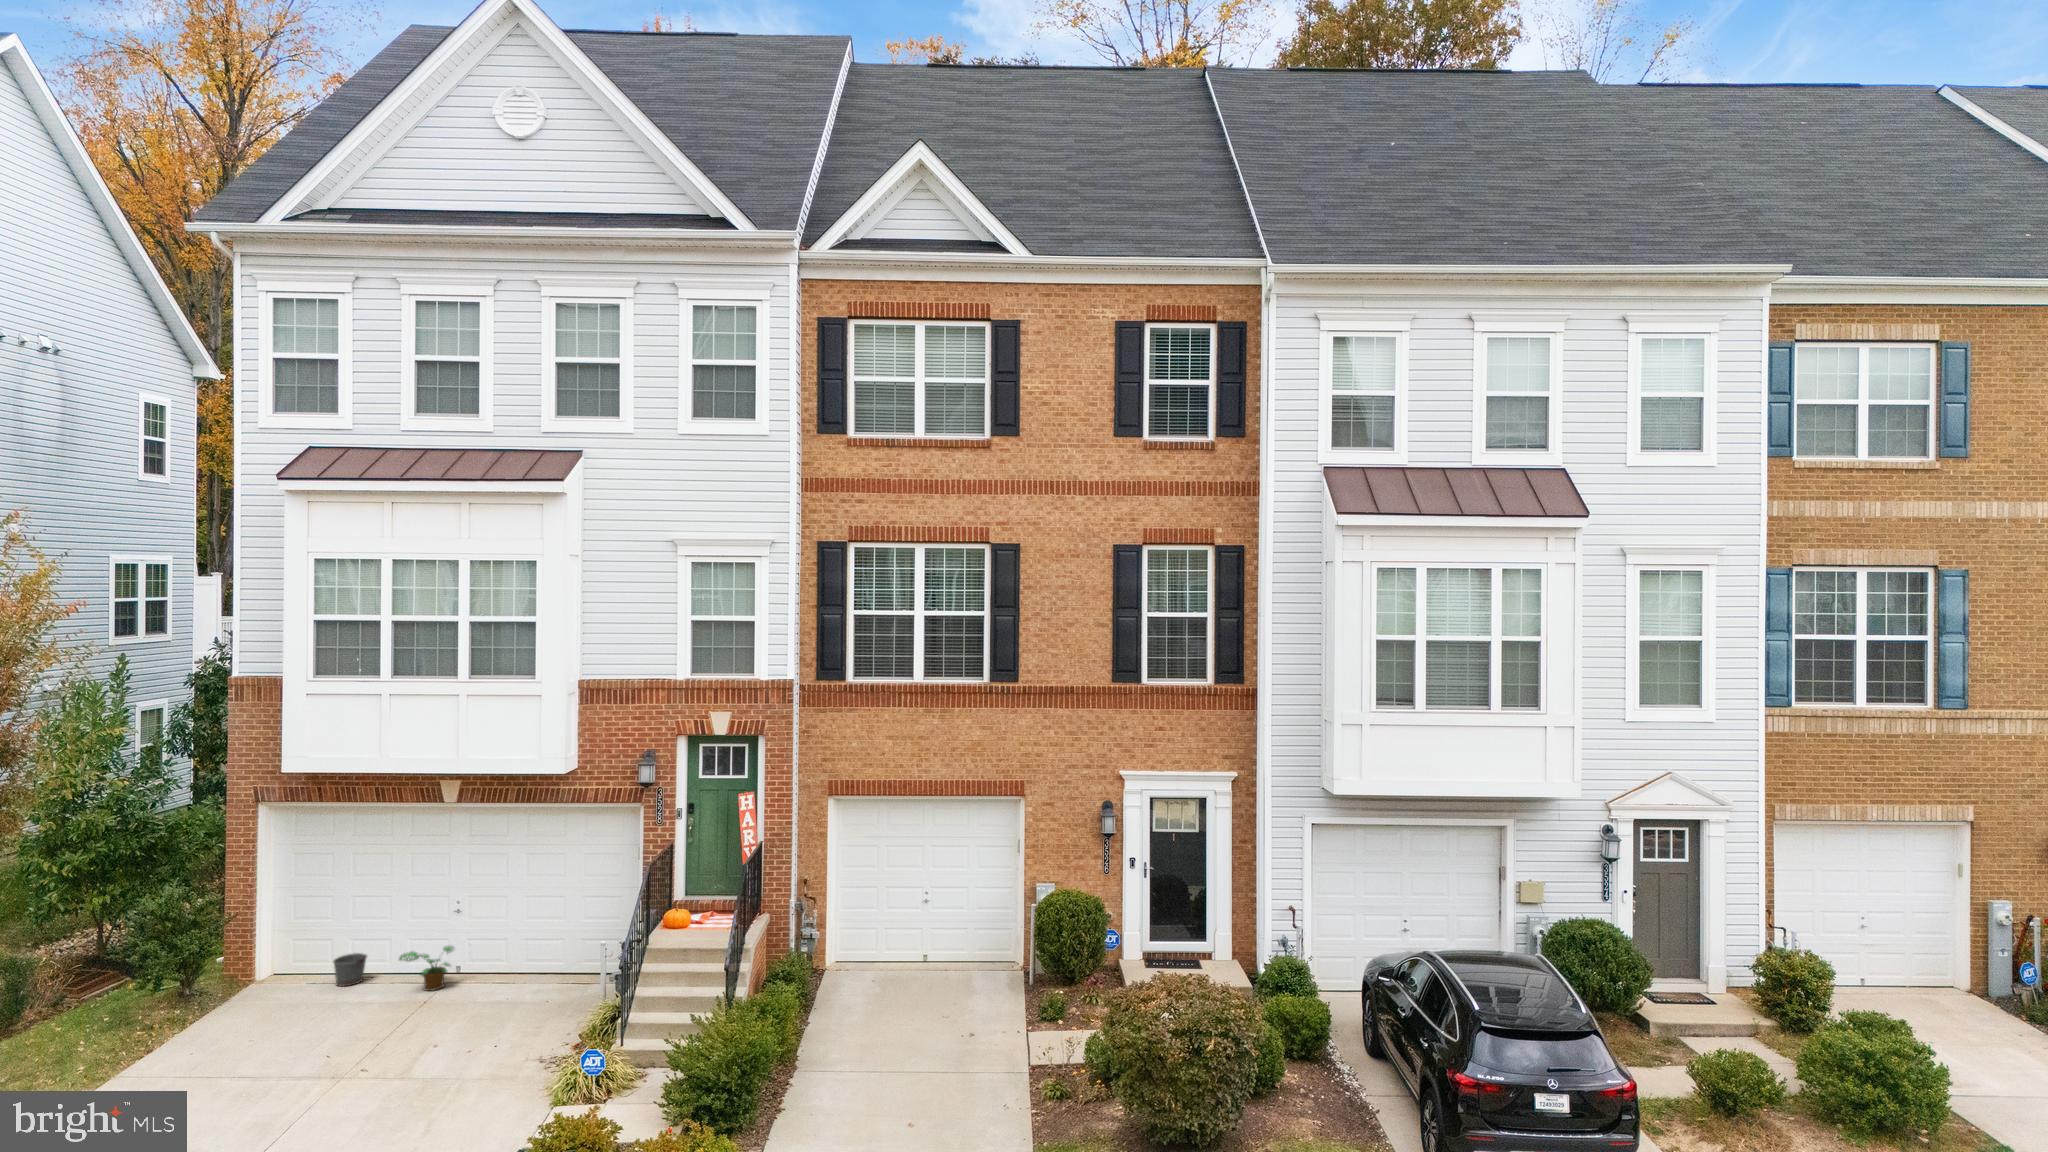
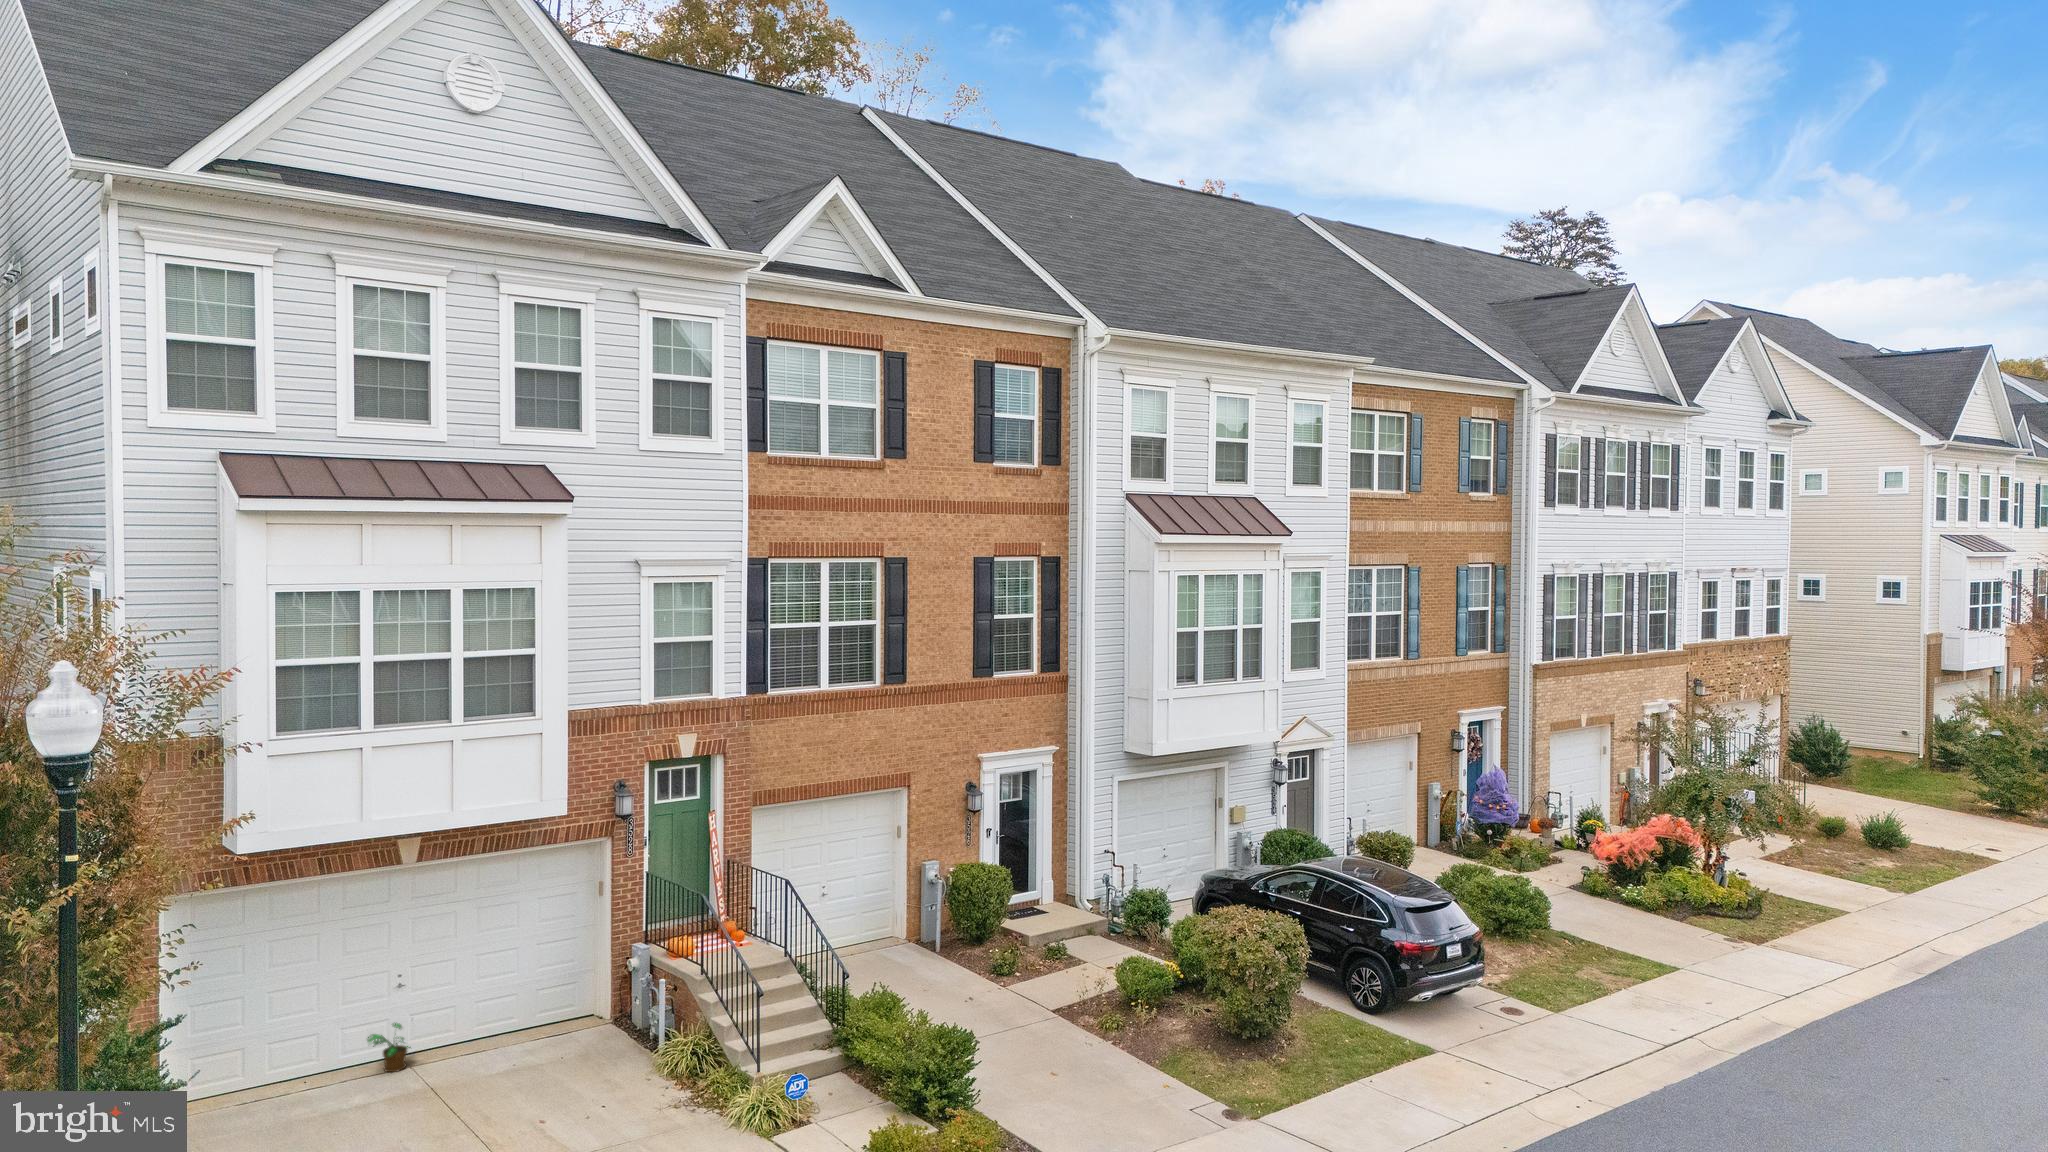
bucket: present [333,953,367,987] -> none [261,1056,299,1095]

